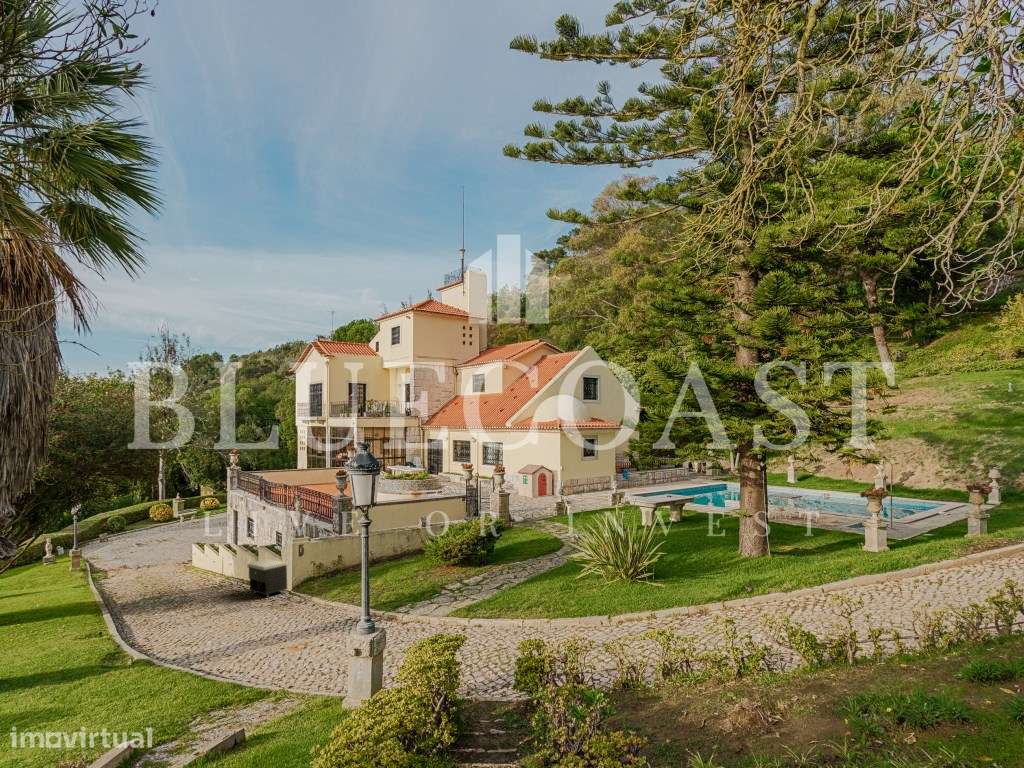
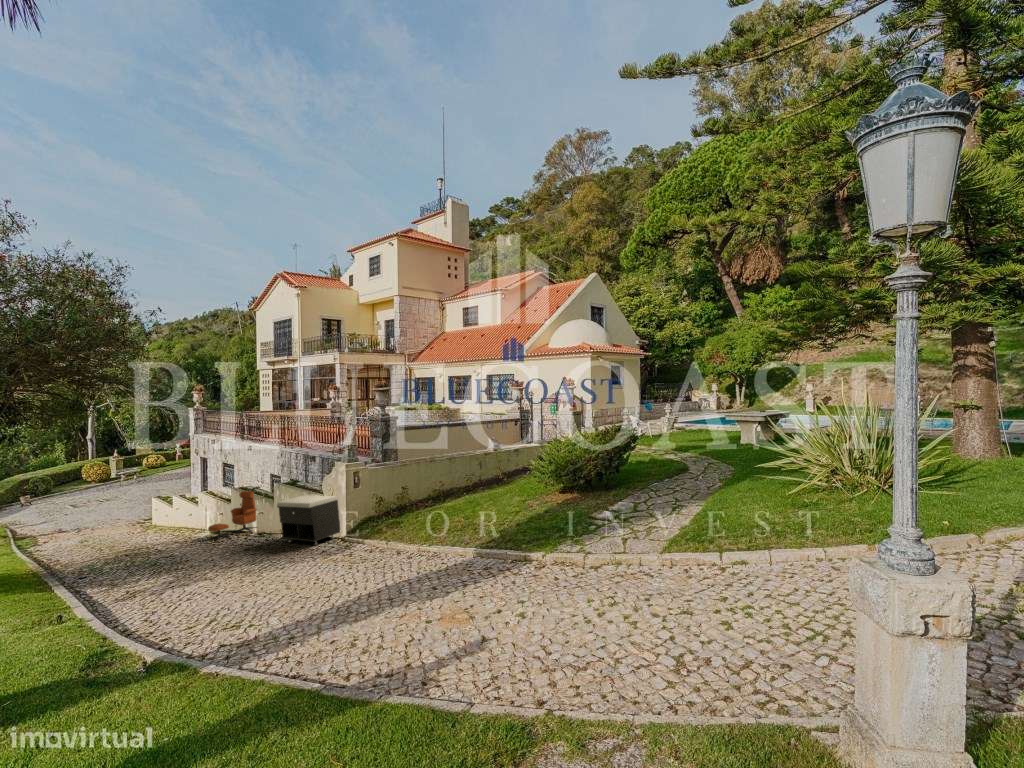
lounge chair: none [207,551,244,587] -> present [207,491,257,541]

